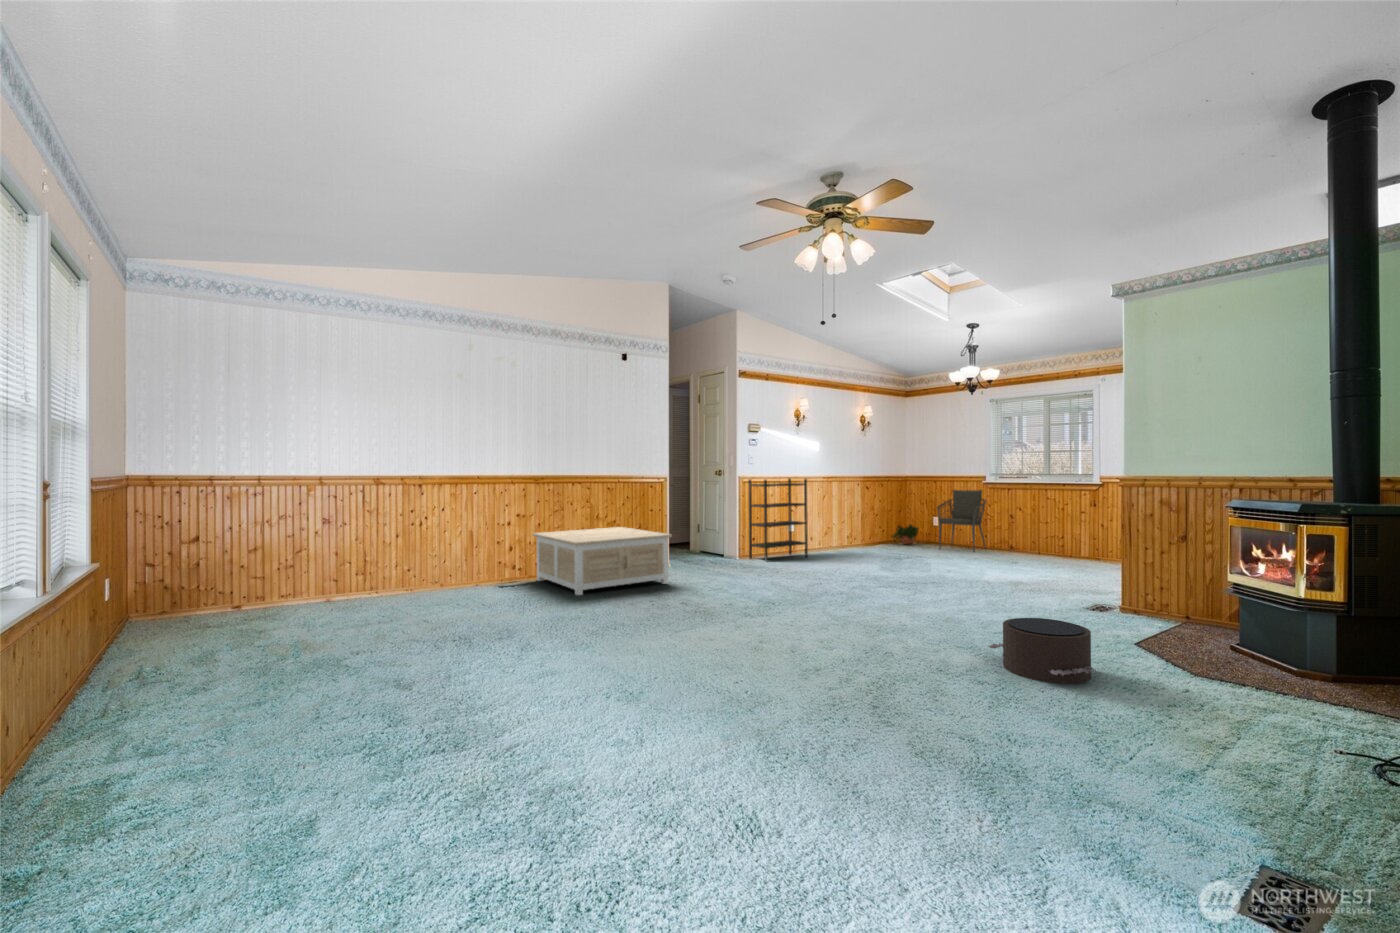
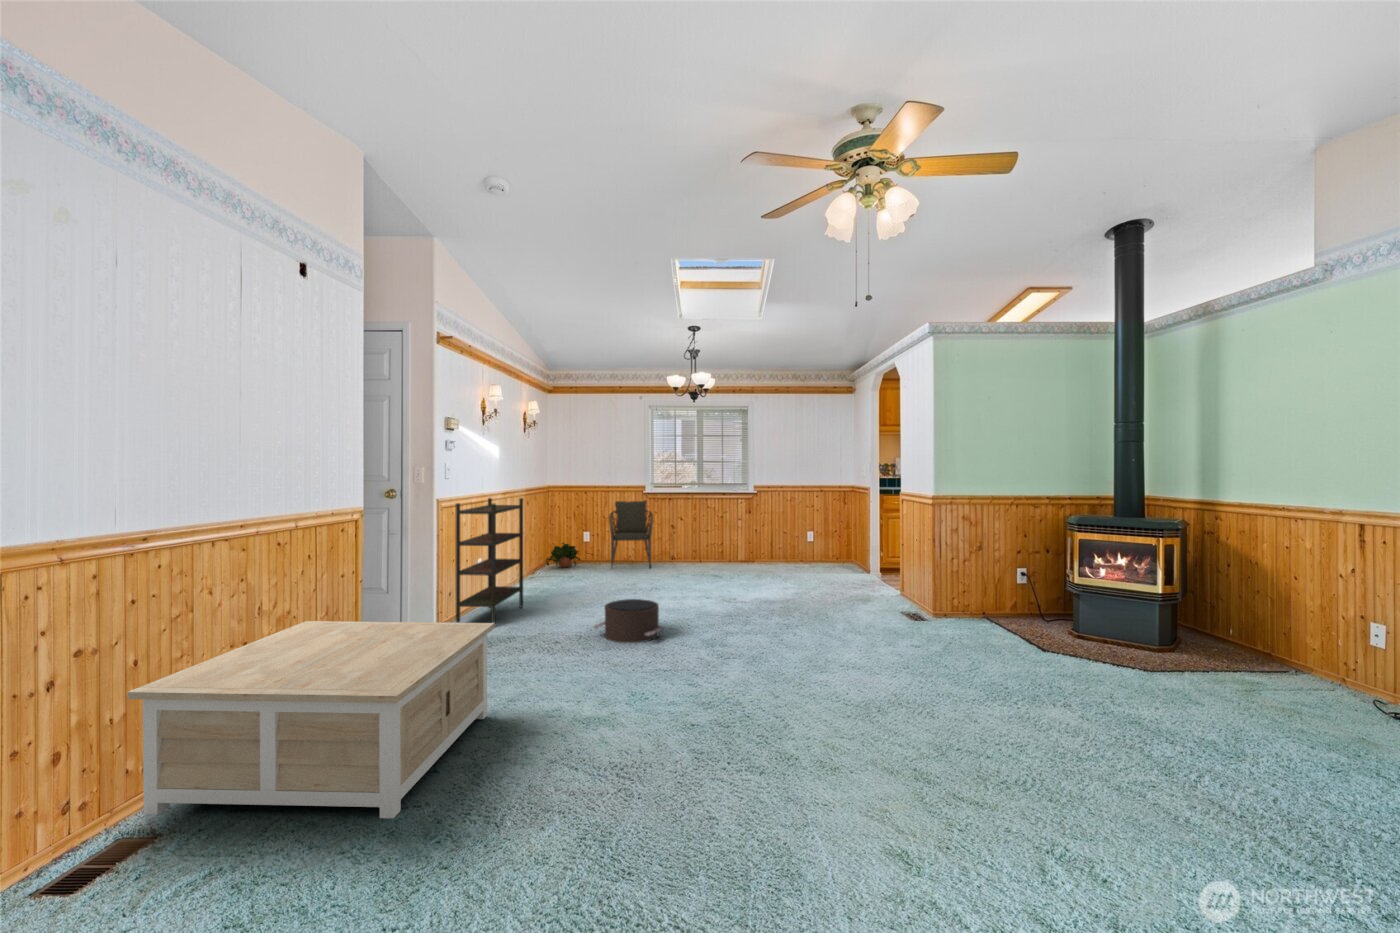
pouf: present [988,618,1094,683] -> present [594,599,663,643]

